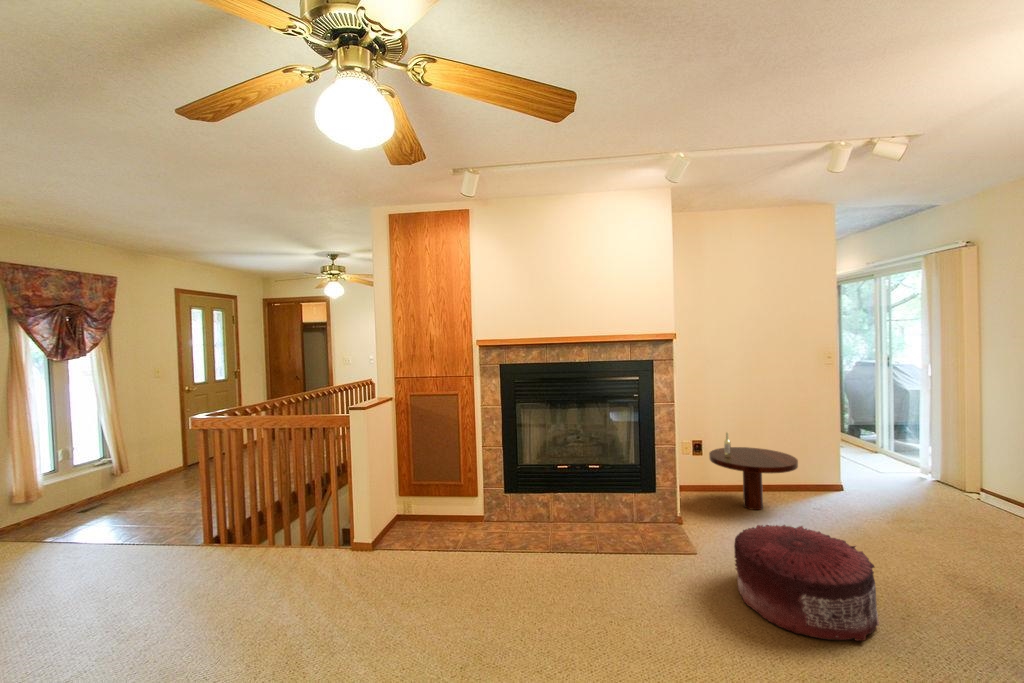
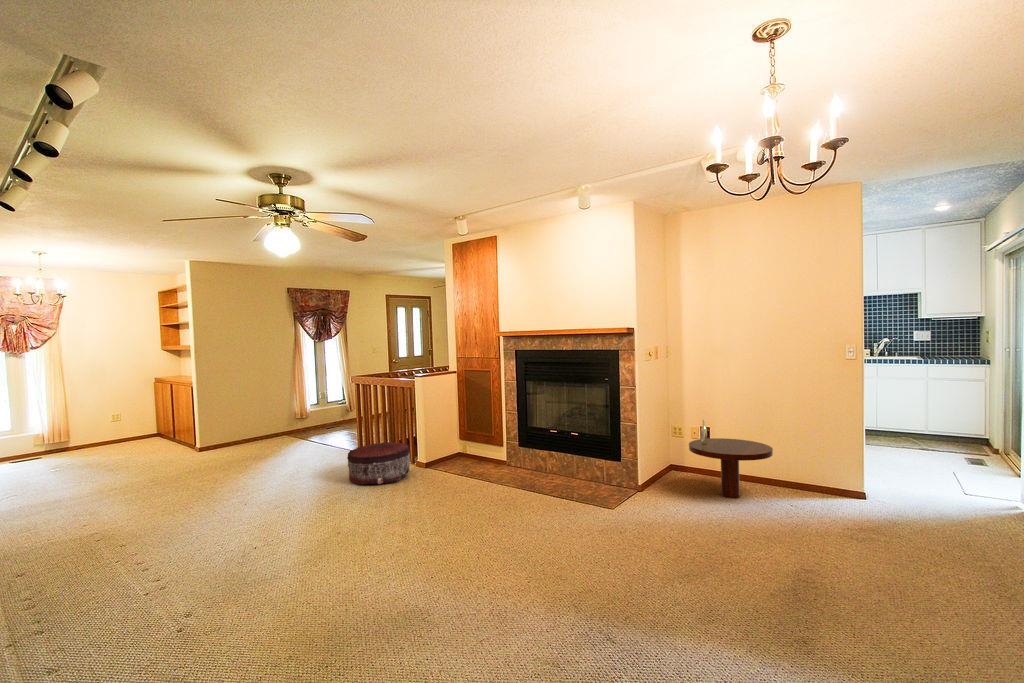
pouf: present [734,525,879,641] -> present [347,442,410,484]

